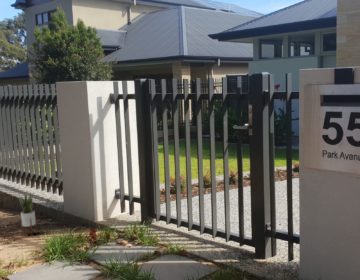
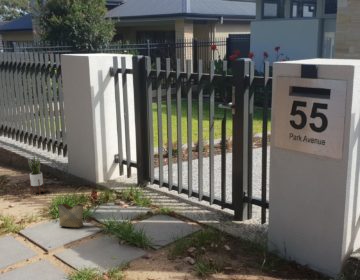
woven basket: none [51,228,81,271] -> present [58,191,83,227]

